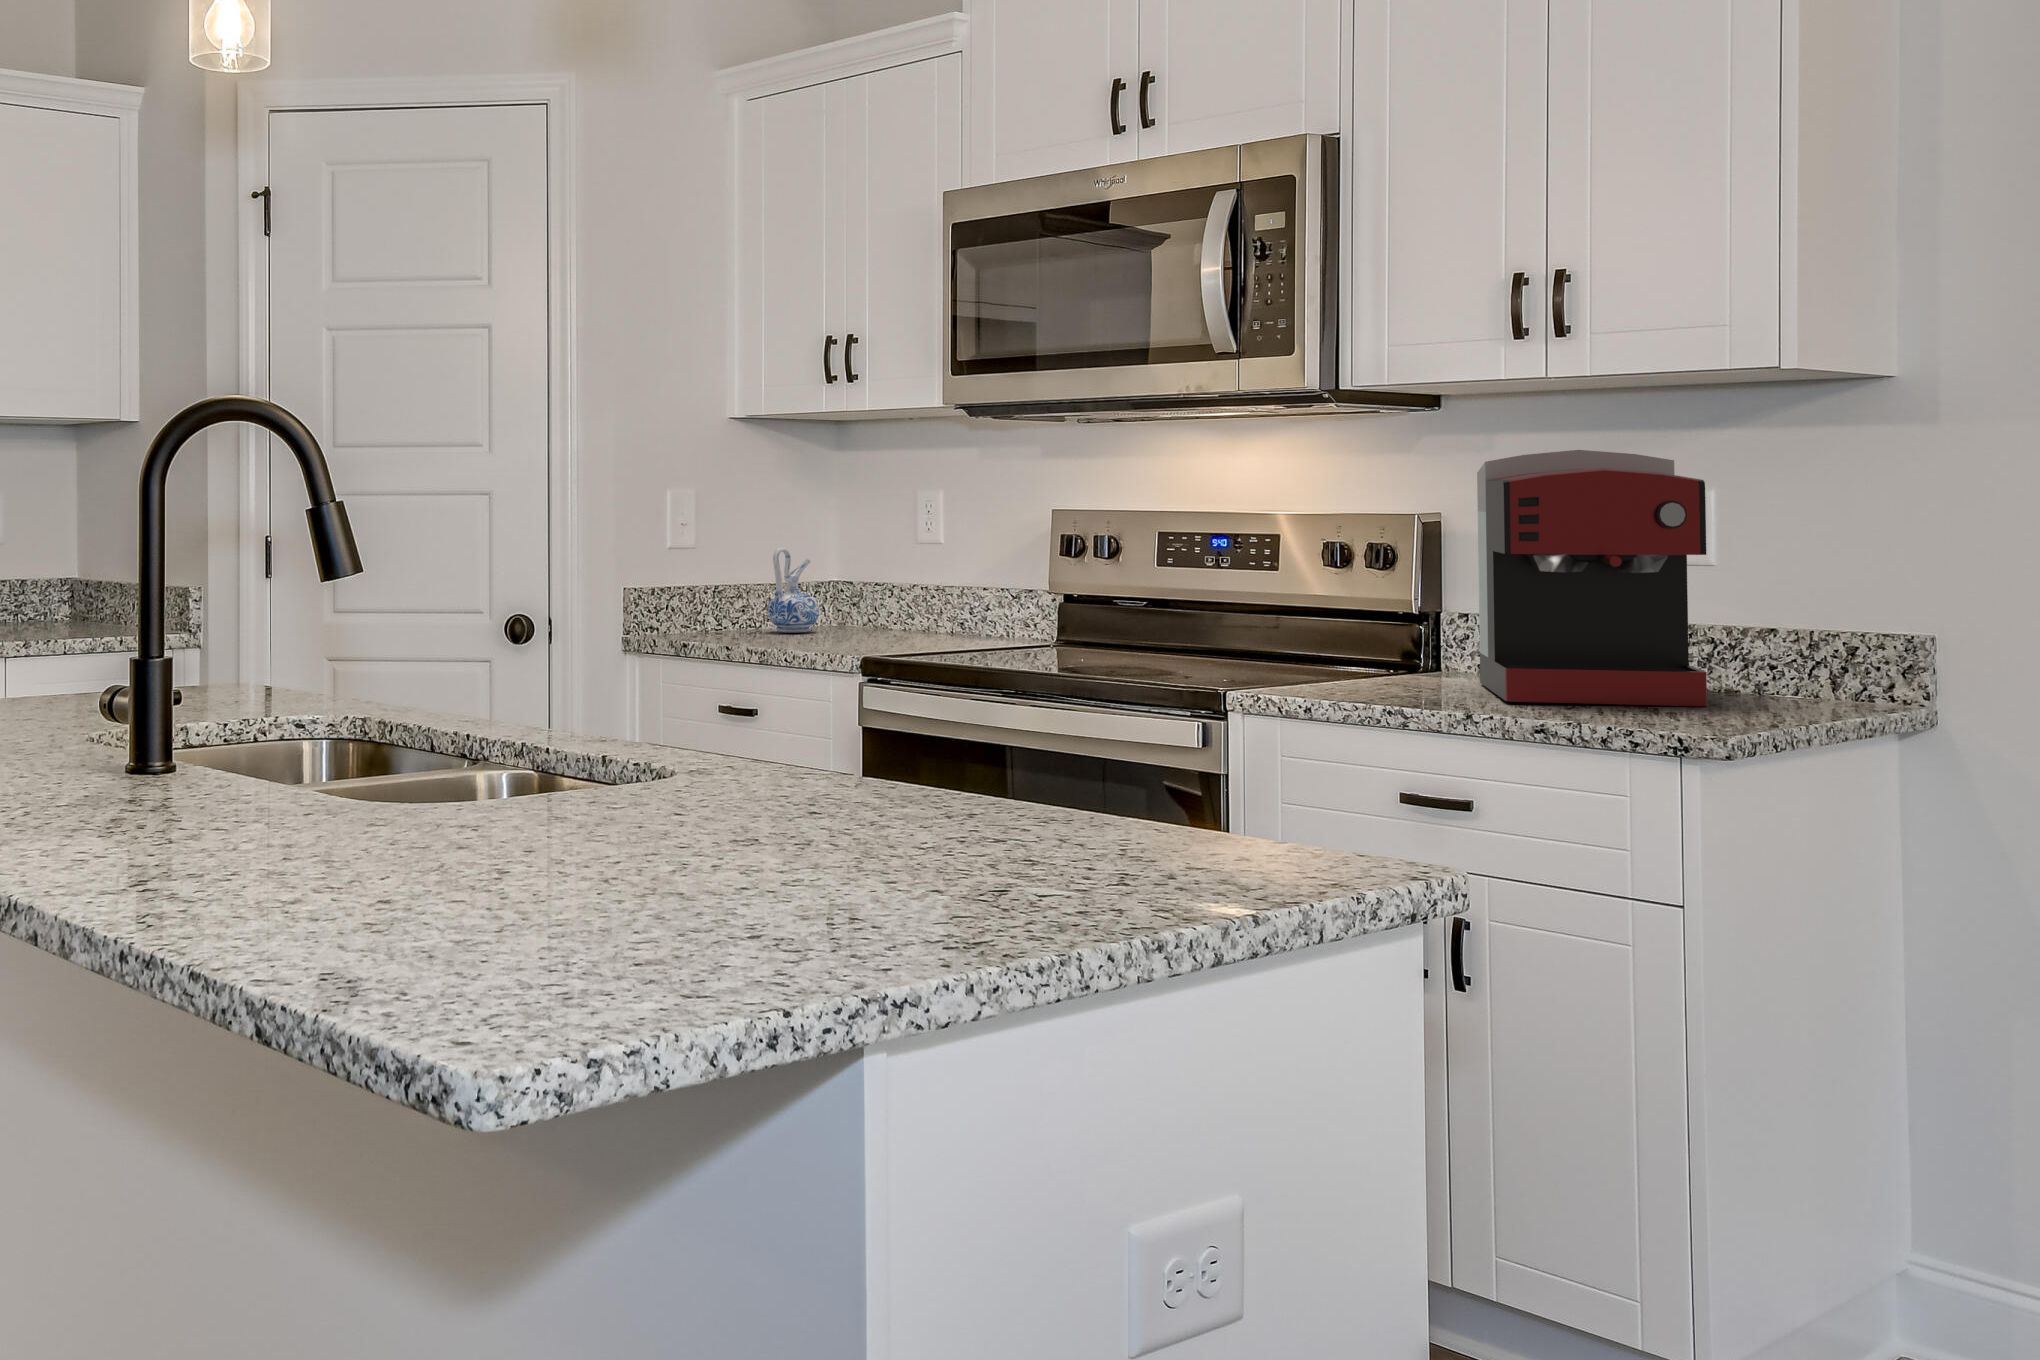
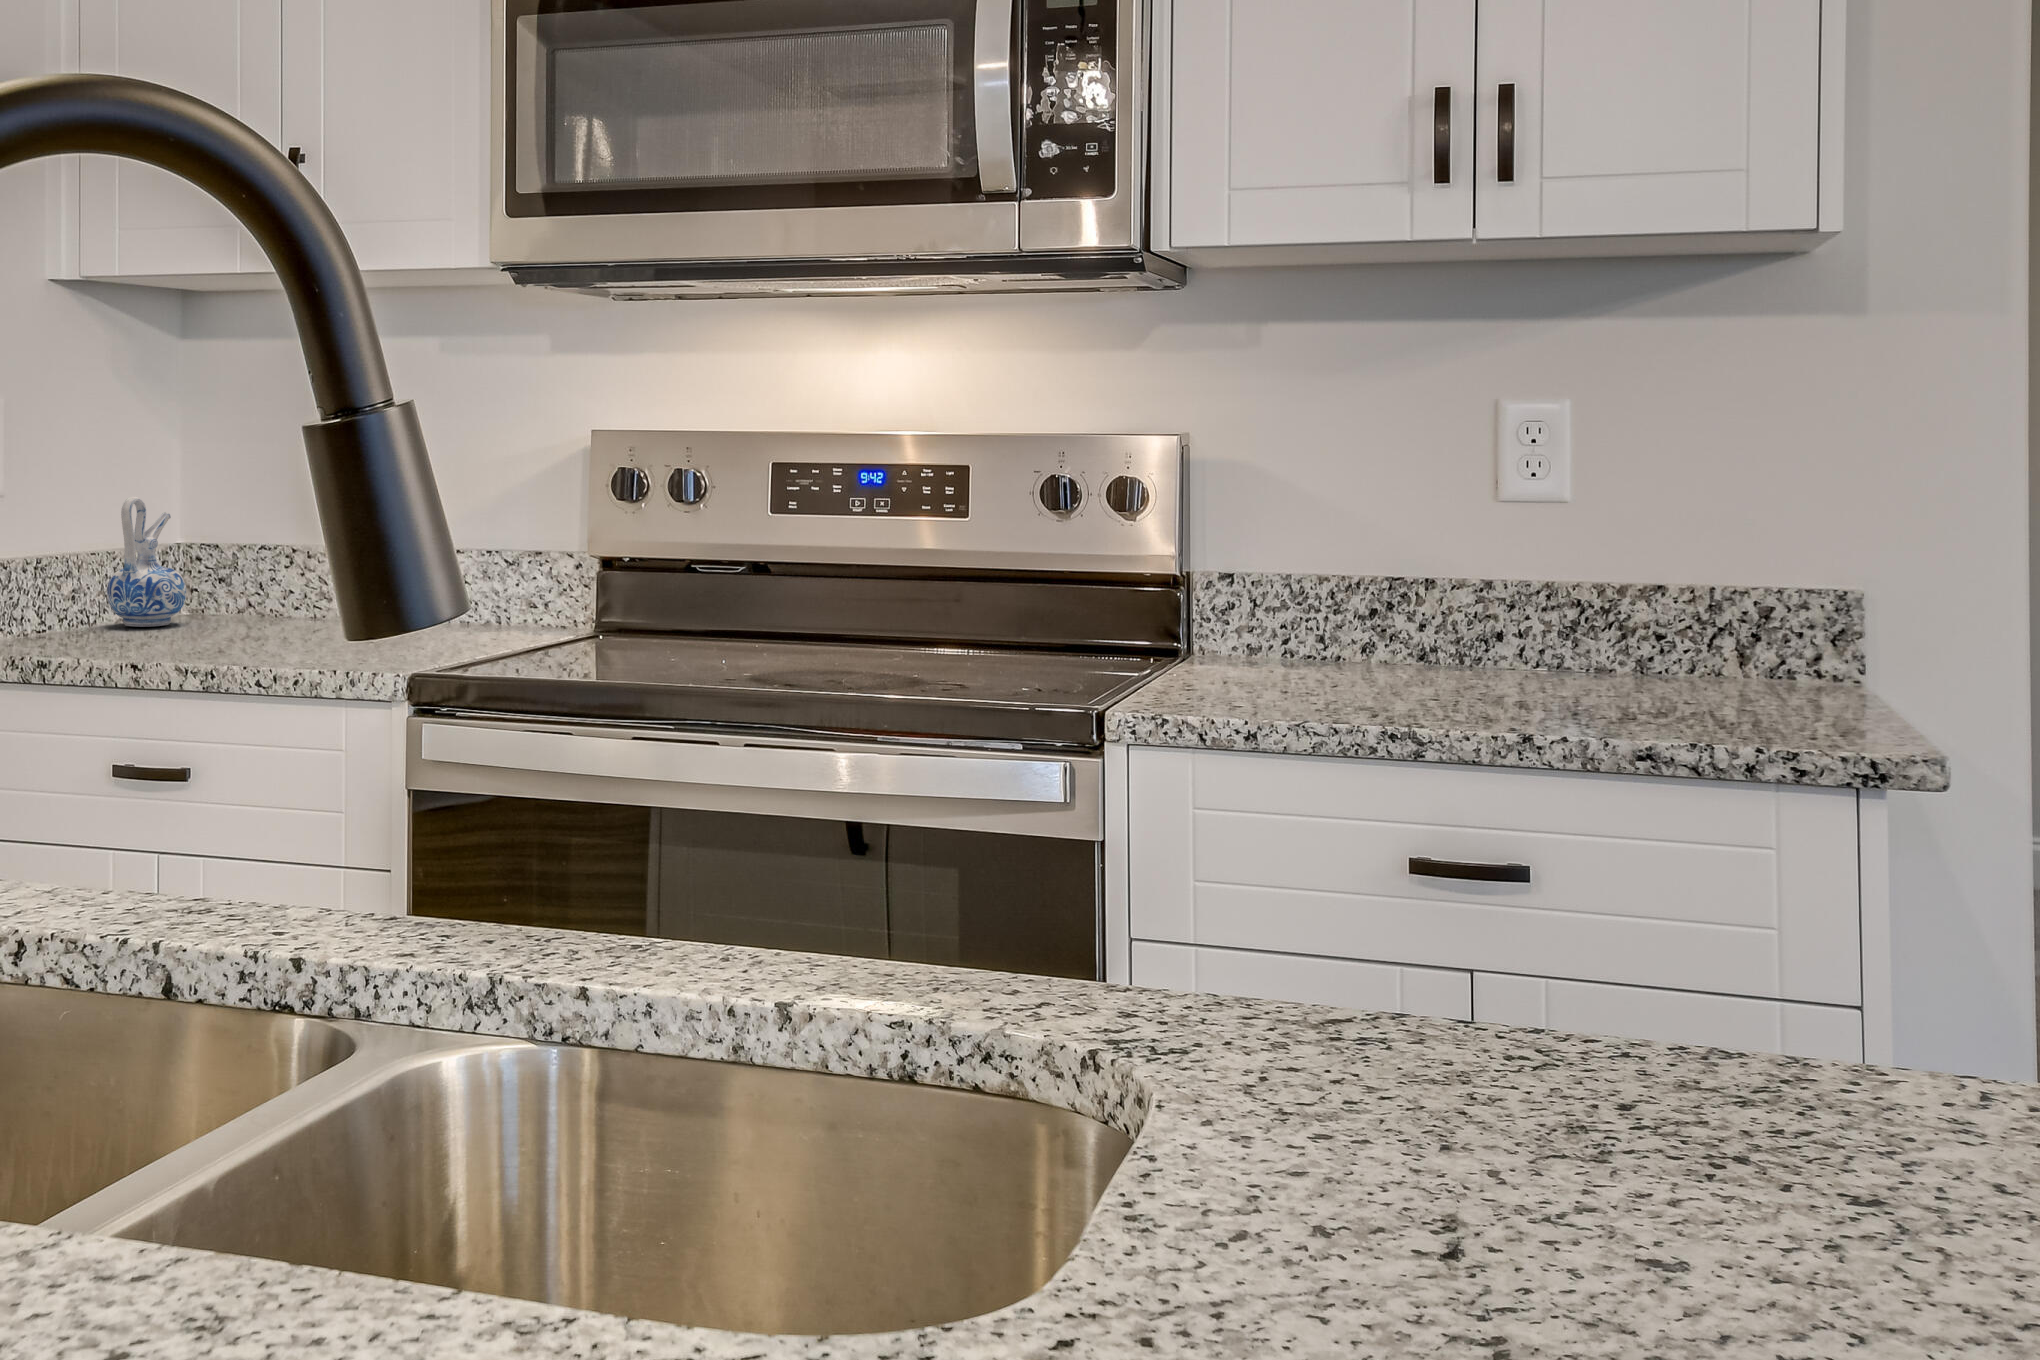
coffee maker: present [1477,450,1707,706] -> none [1323,350,1704,707]

